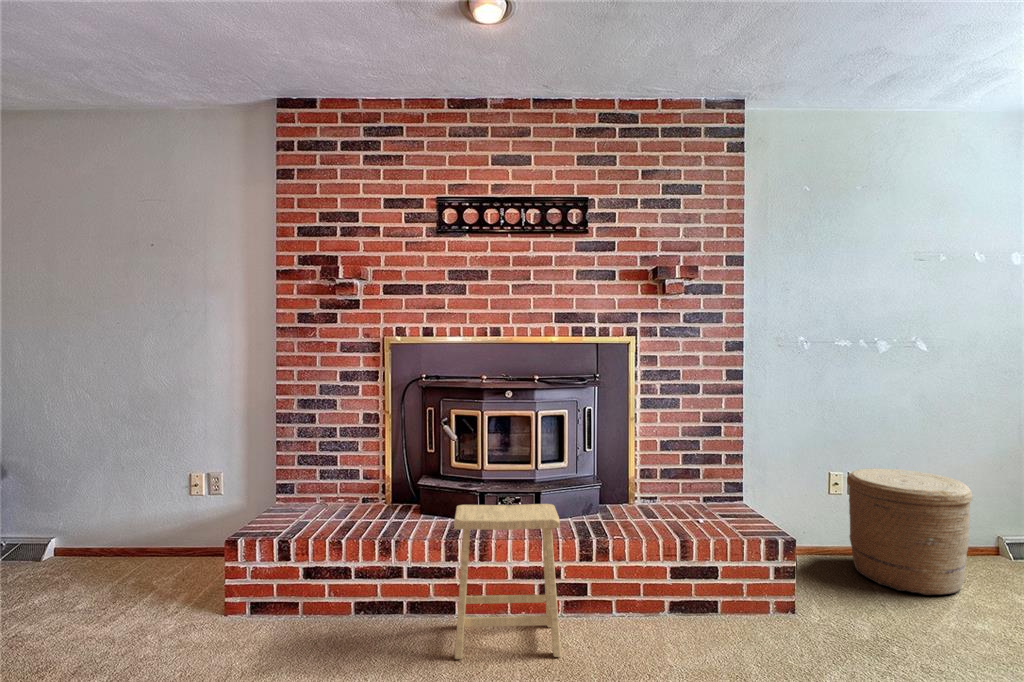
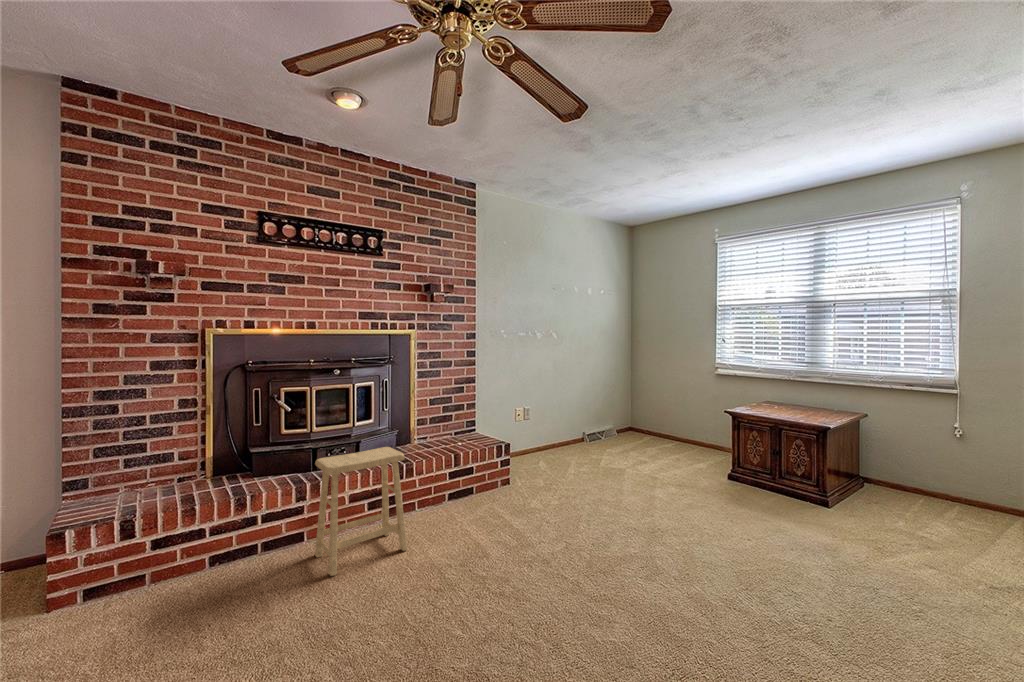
woven basket: present [847,468,972,595] -> none [527,403,584,467]

